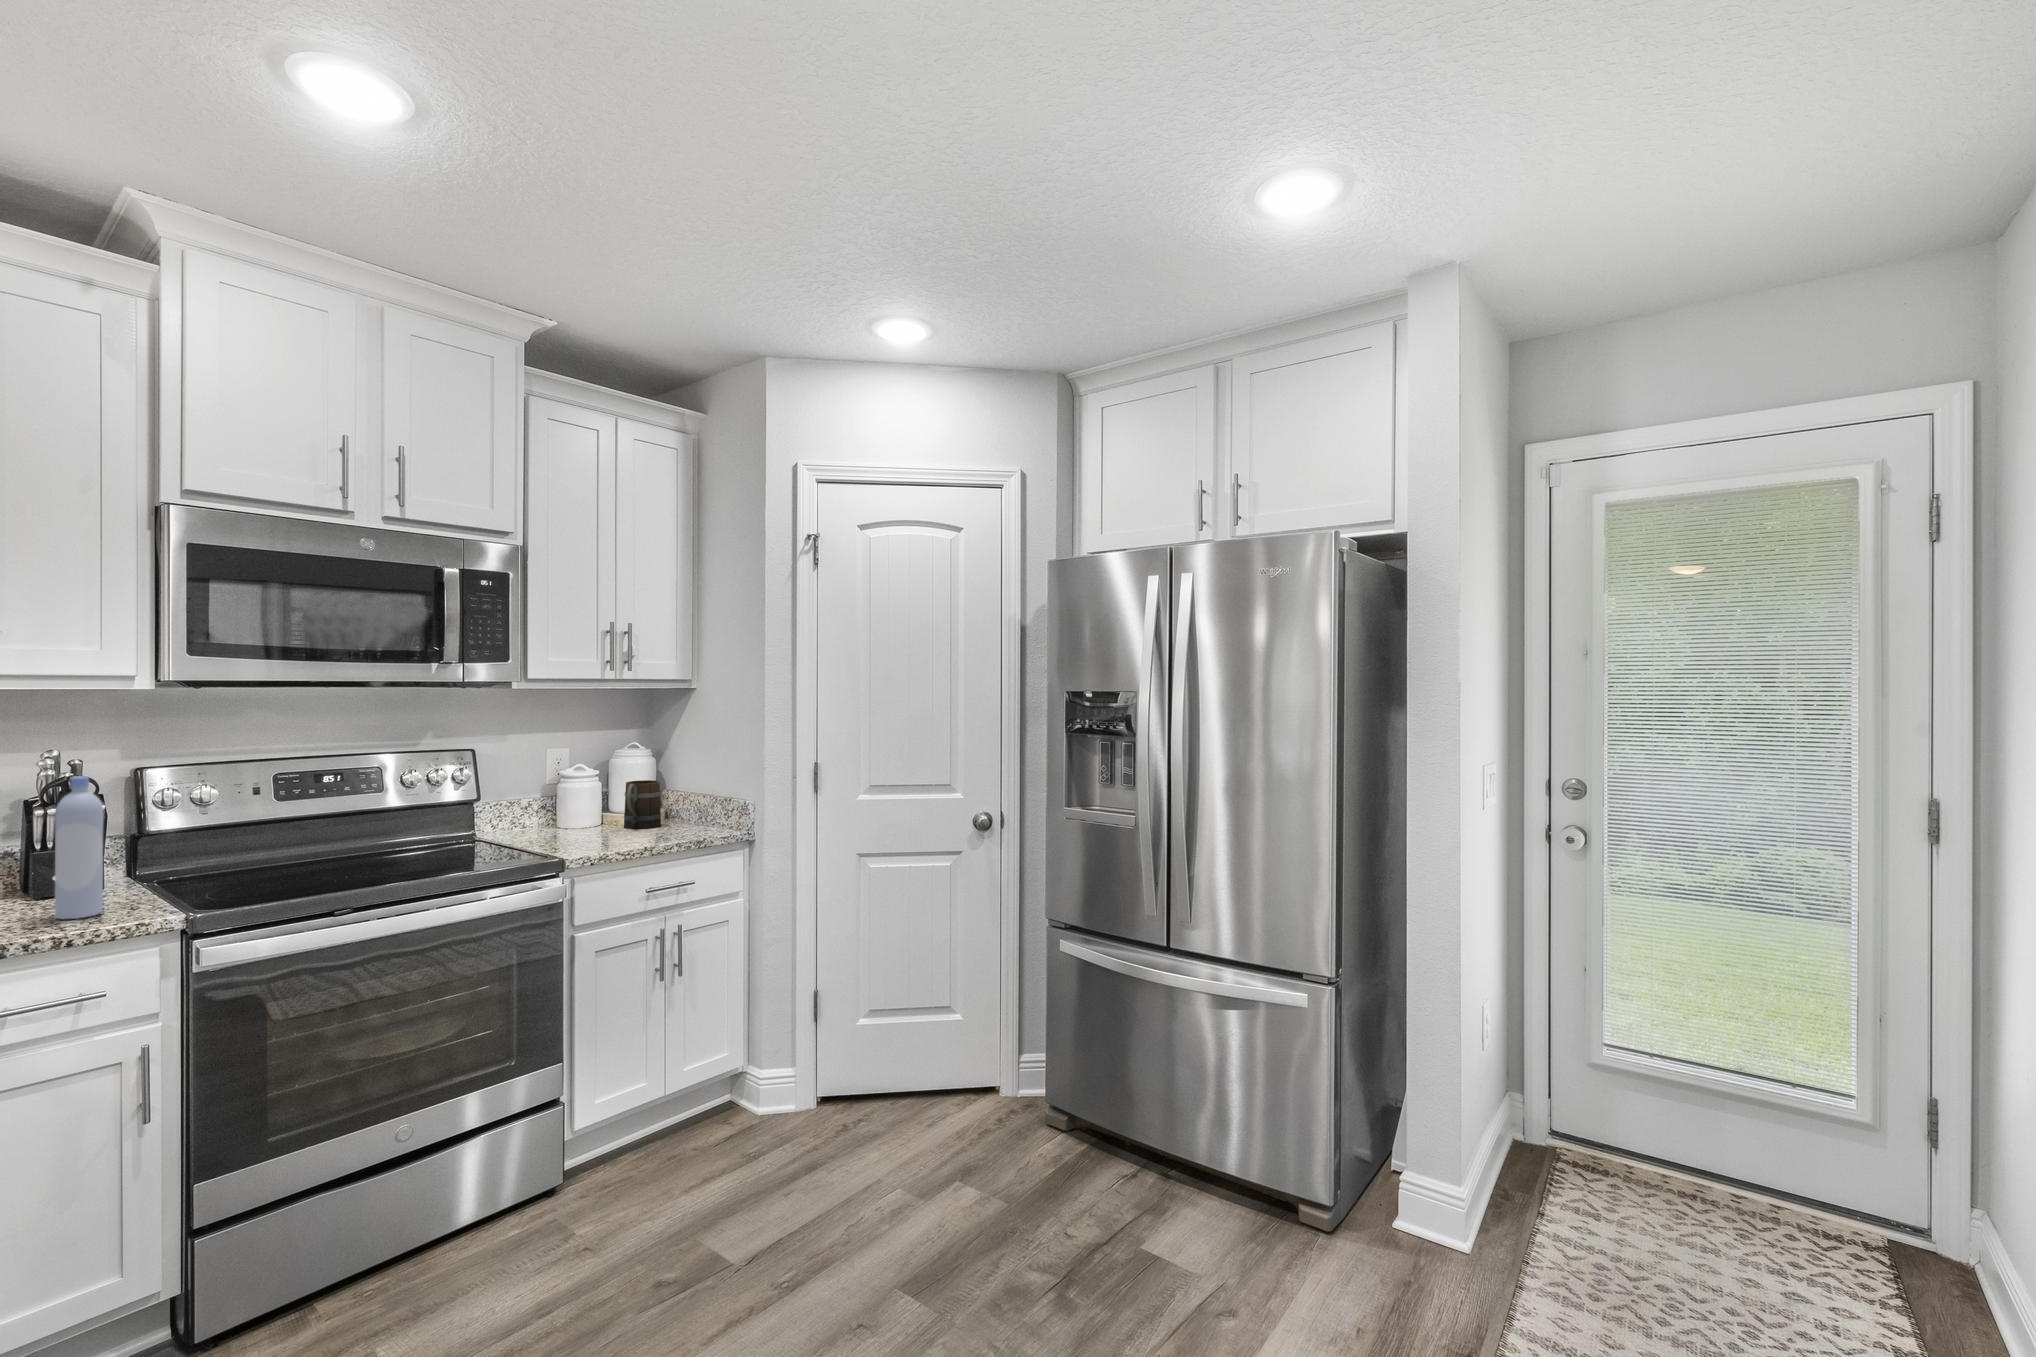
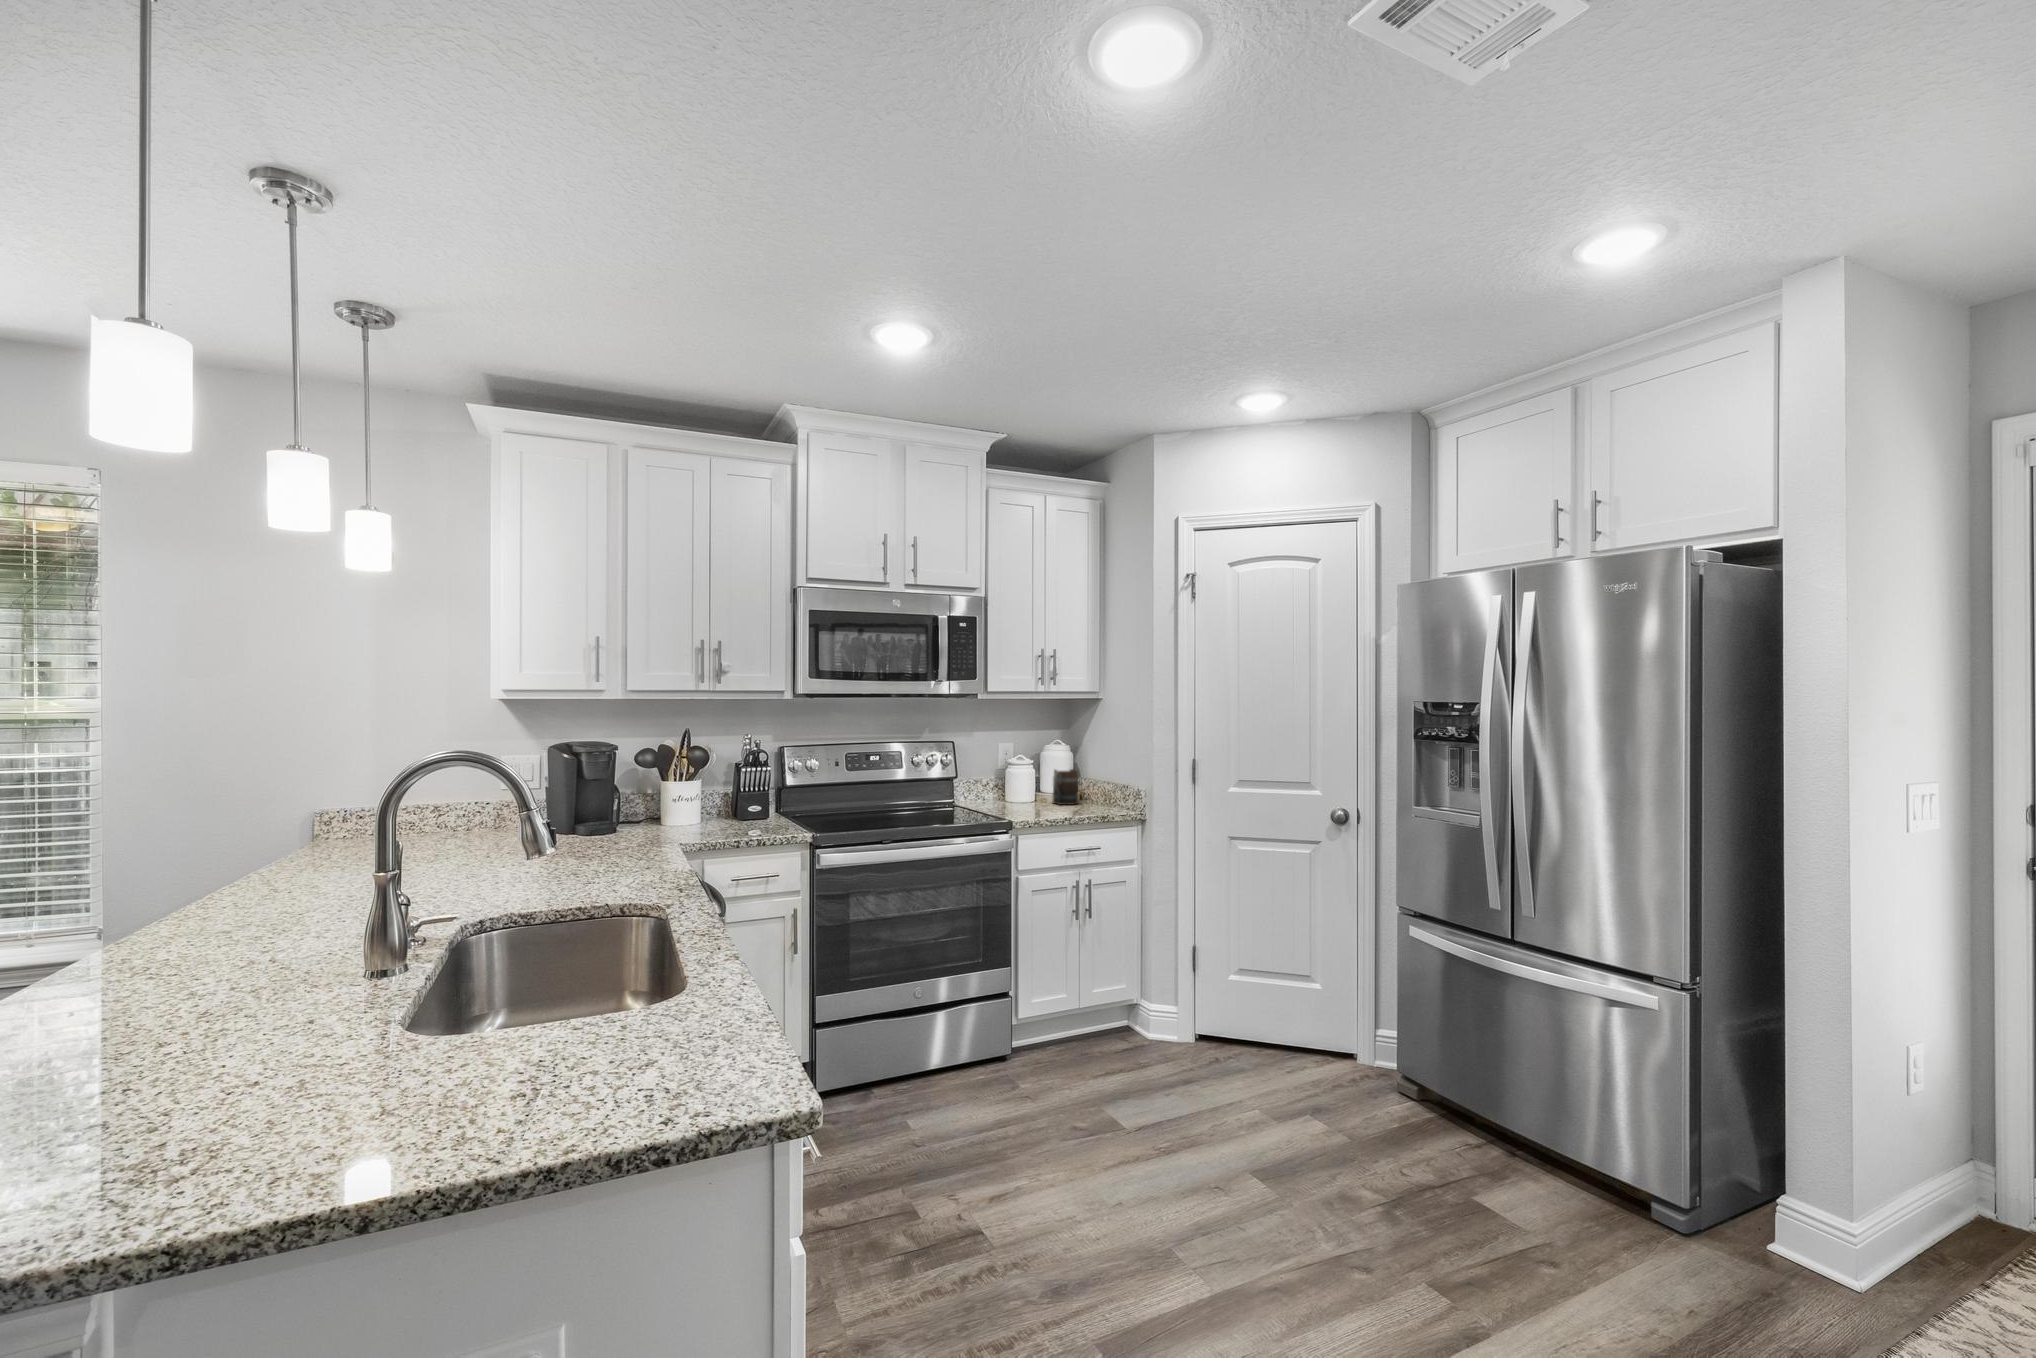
bottle: present [55,776,103,919] -> none [741,747,763,831]

